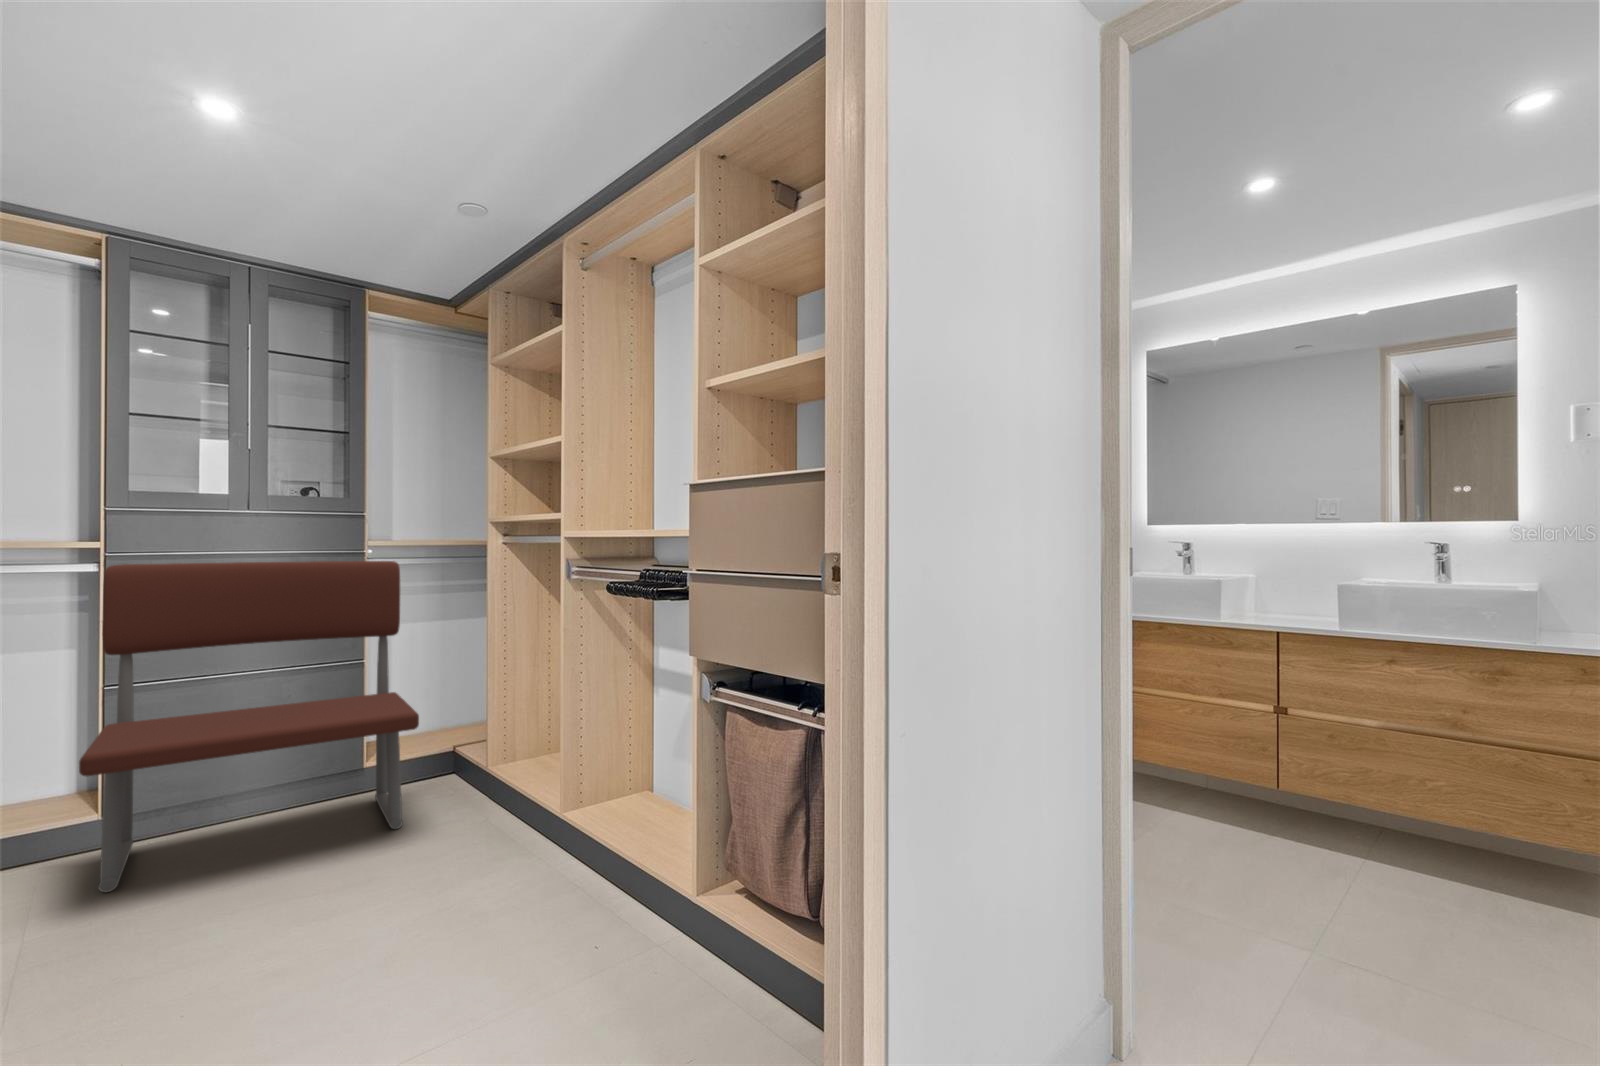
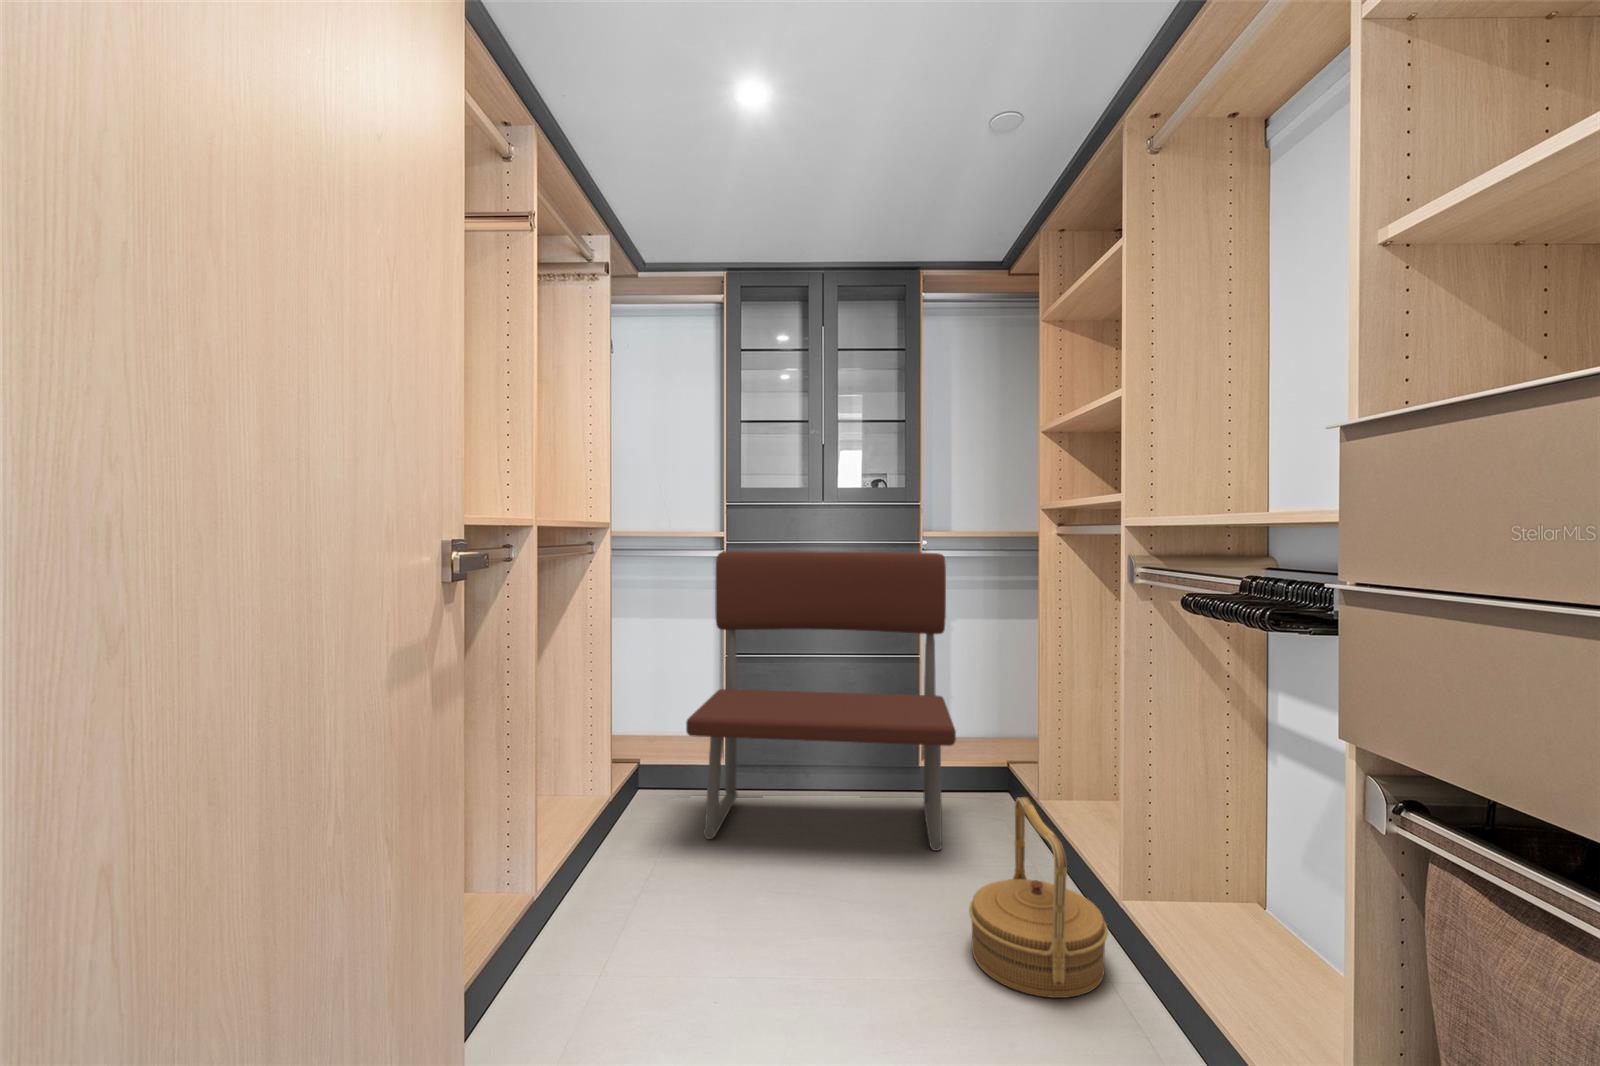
woven basket: none [444,753,555,897] -> present [969,797,1108,998]

